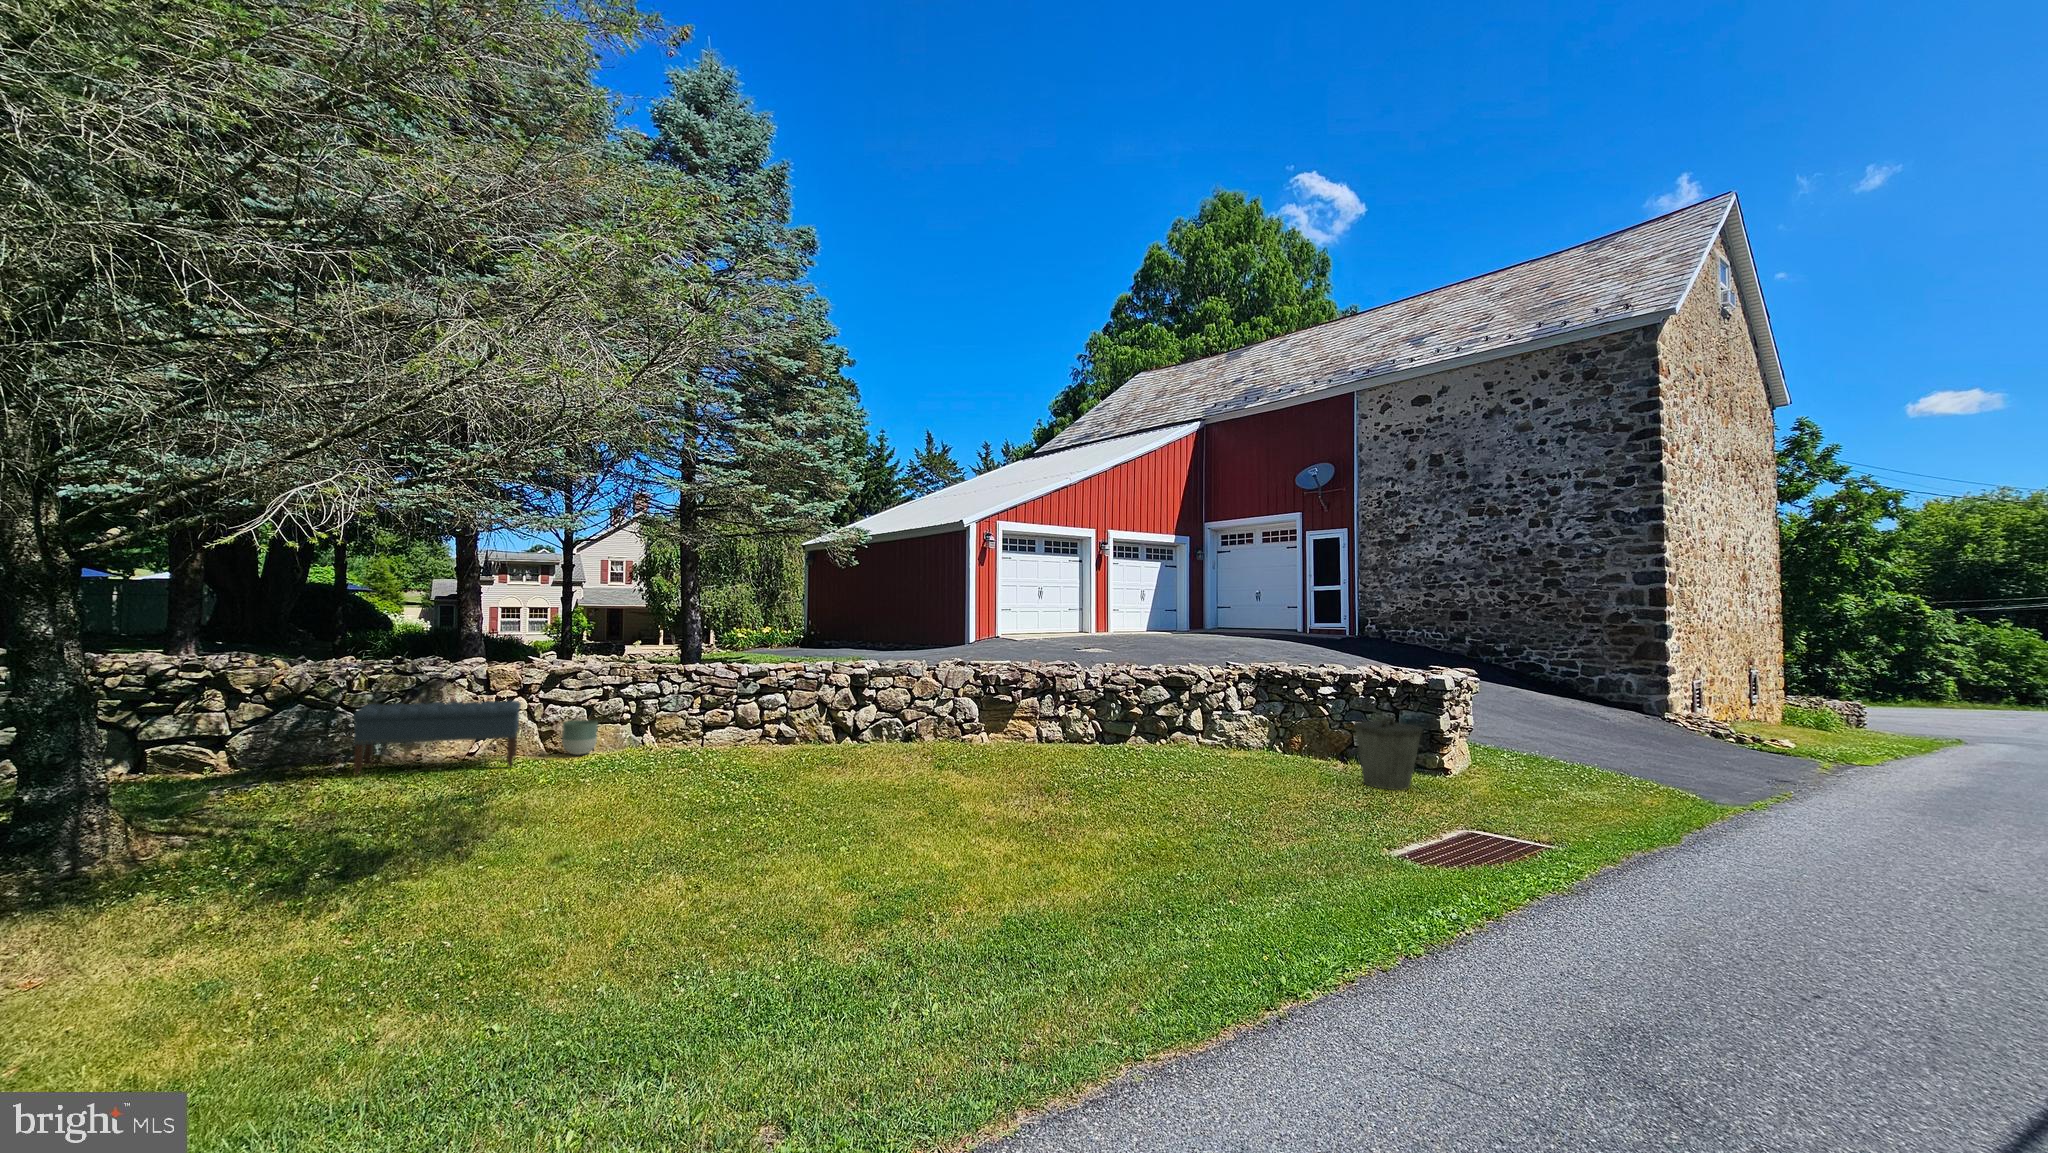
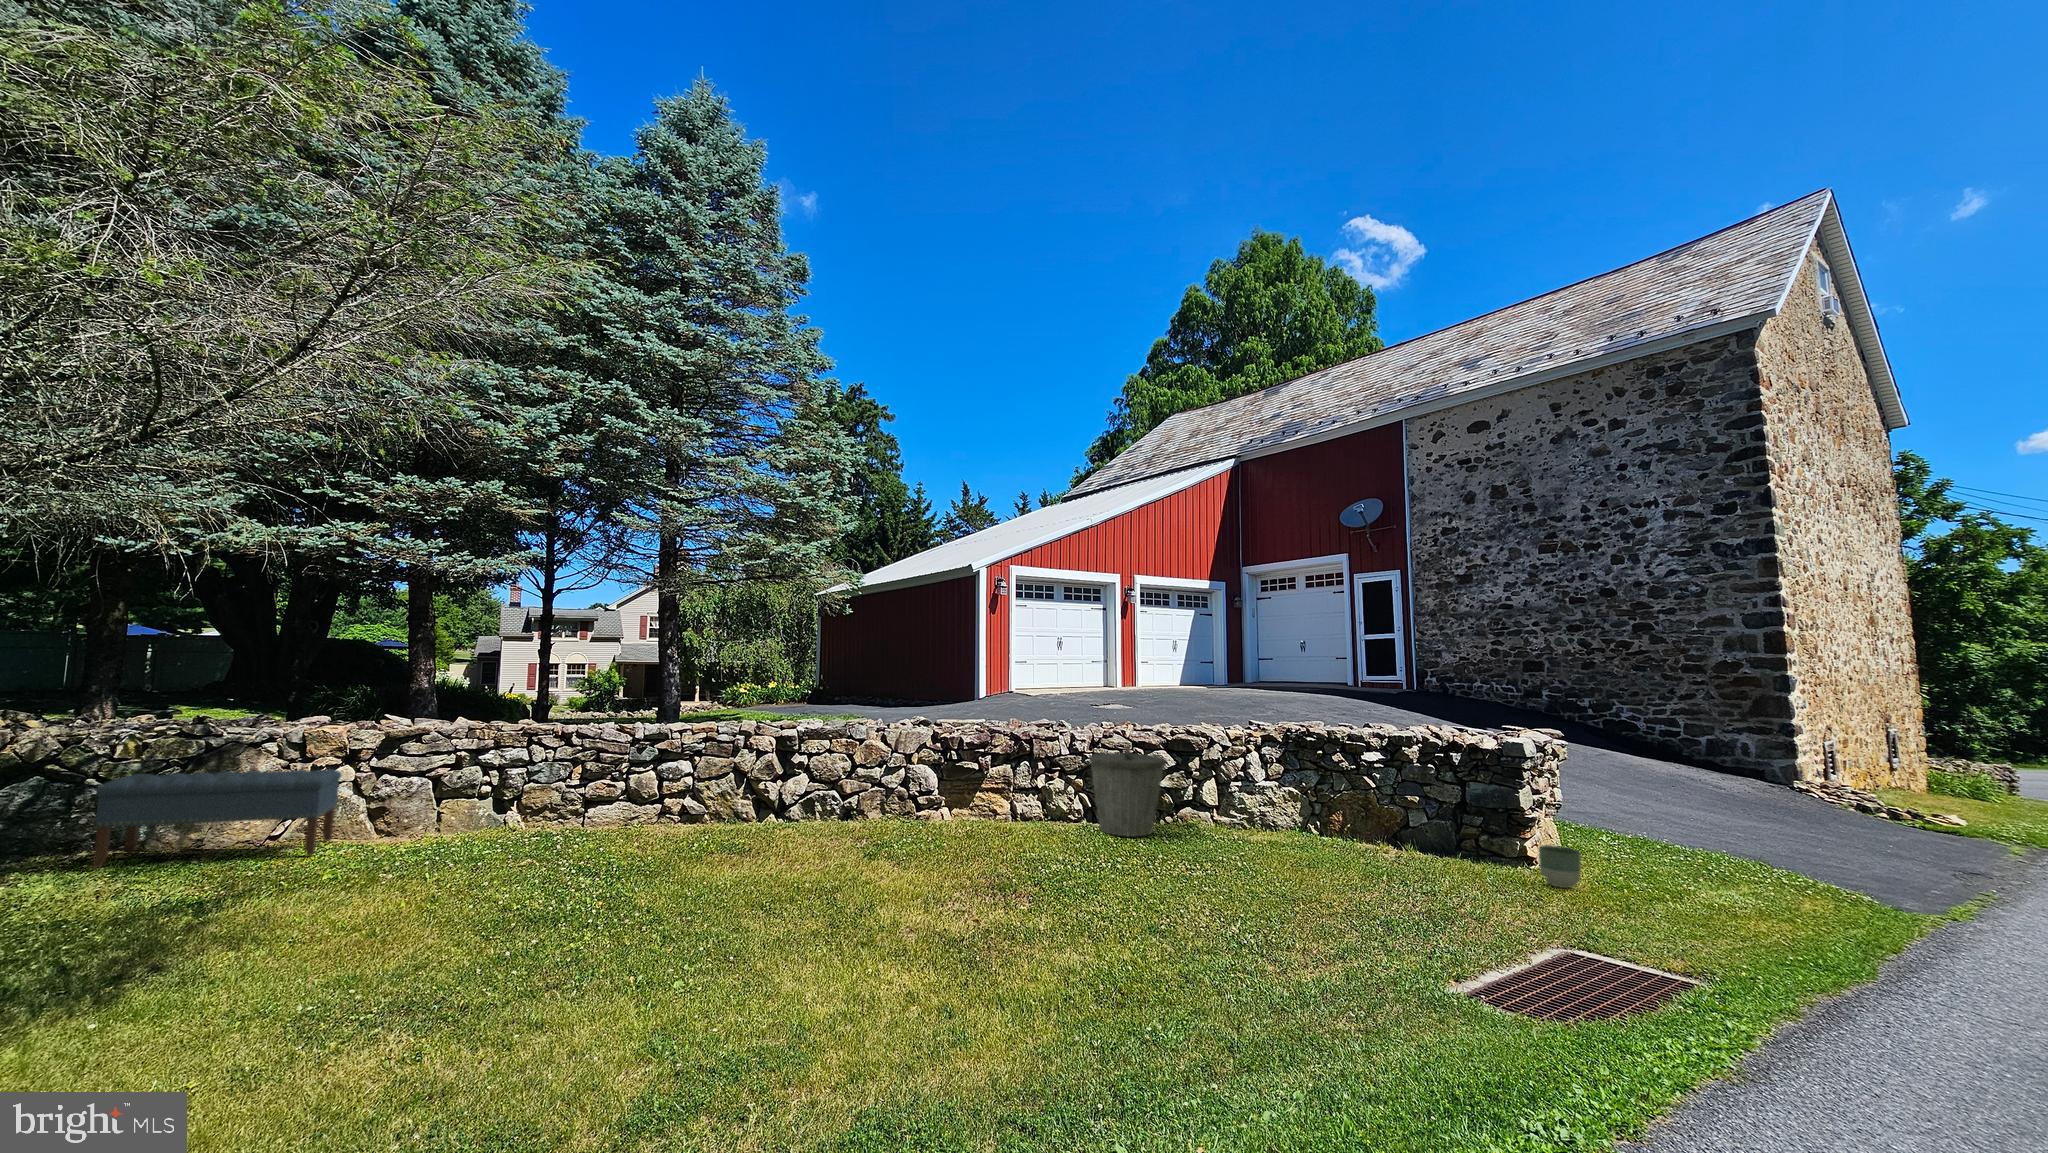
trash can: present [1354,717,1423,790] -> present [1089,747,1167,836]
planter: present [562,720,598,755] -> present [1539,845,1581,888]

